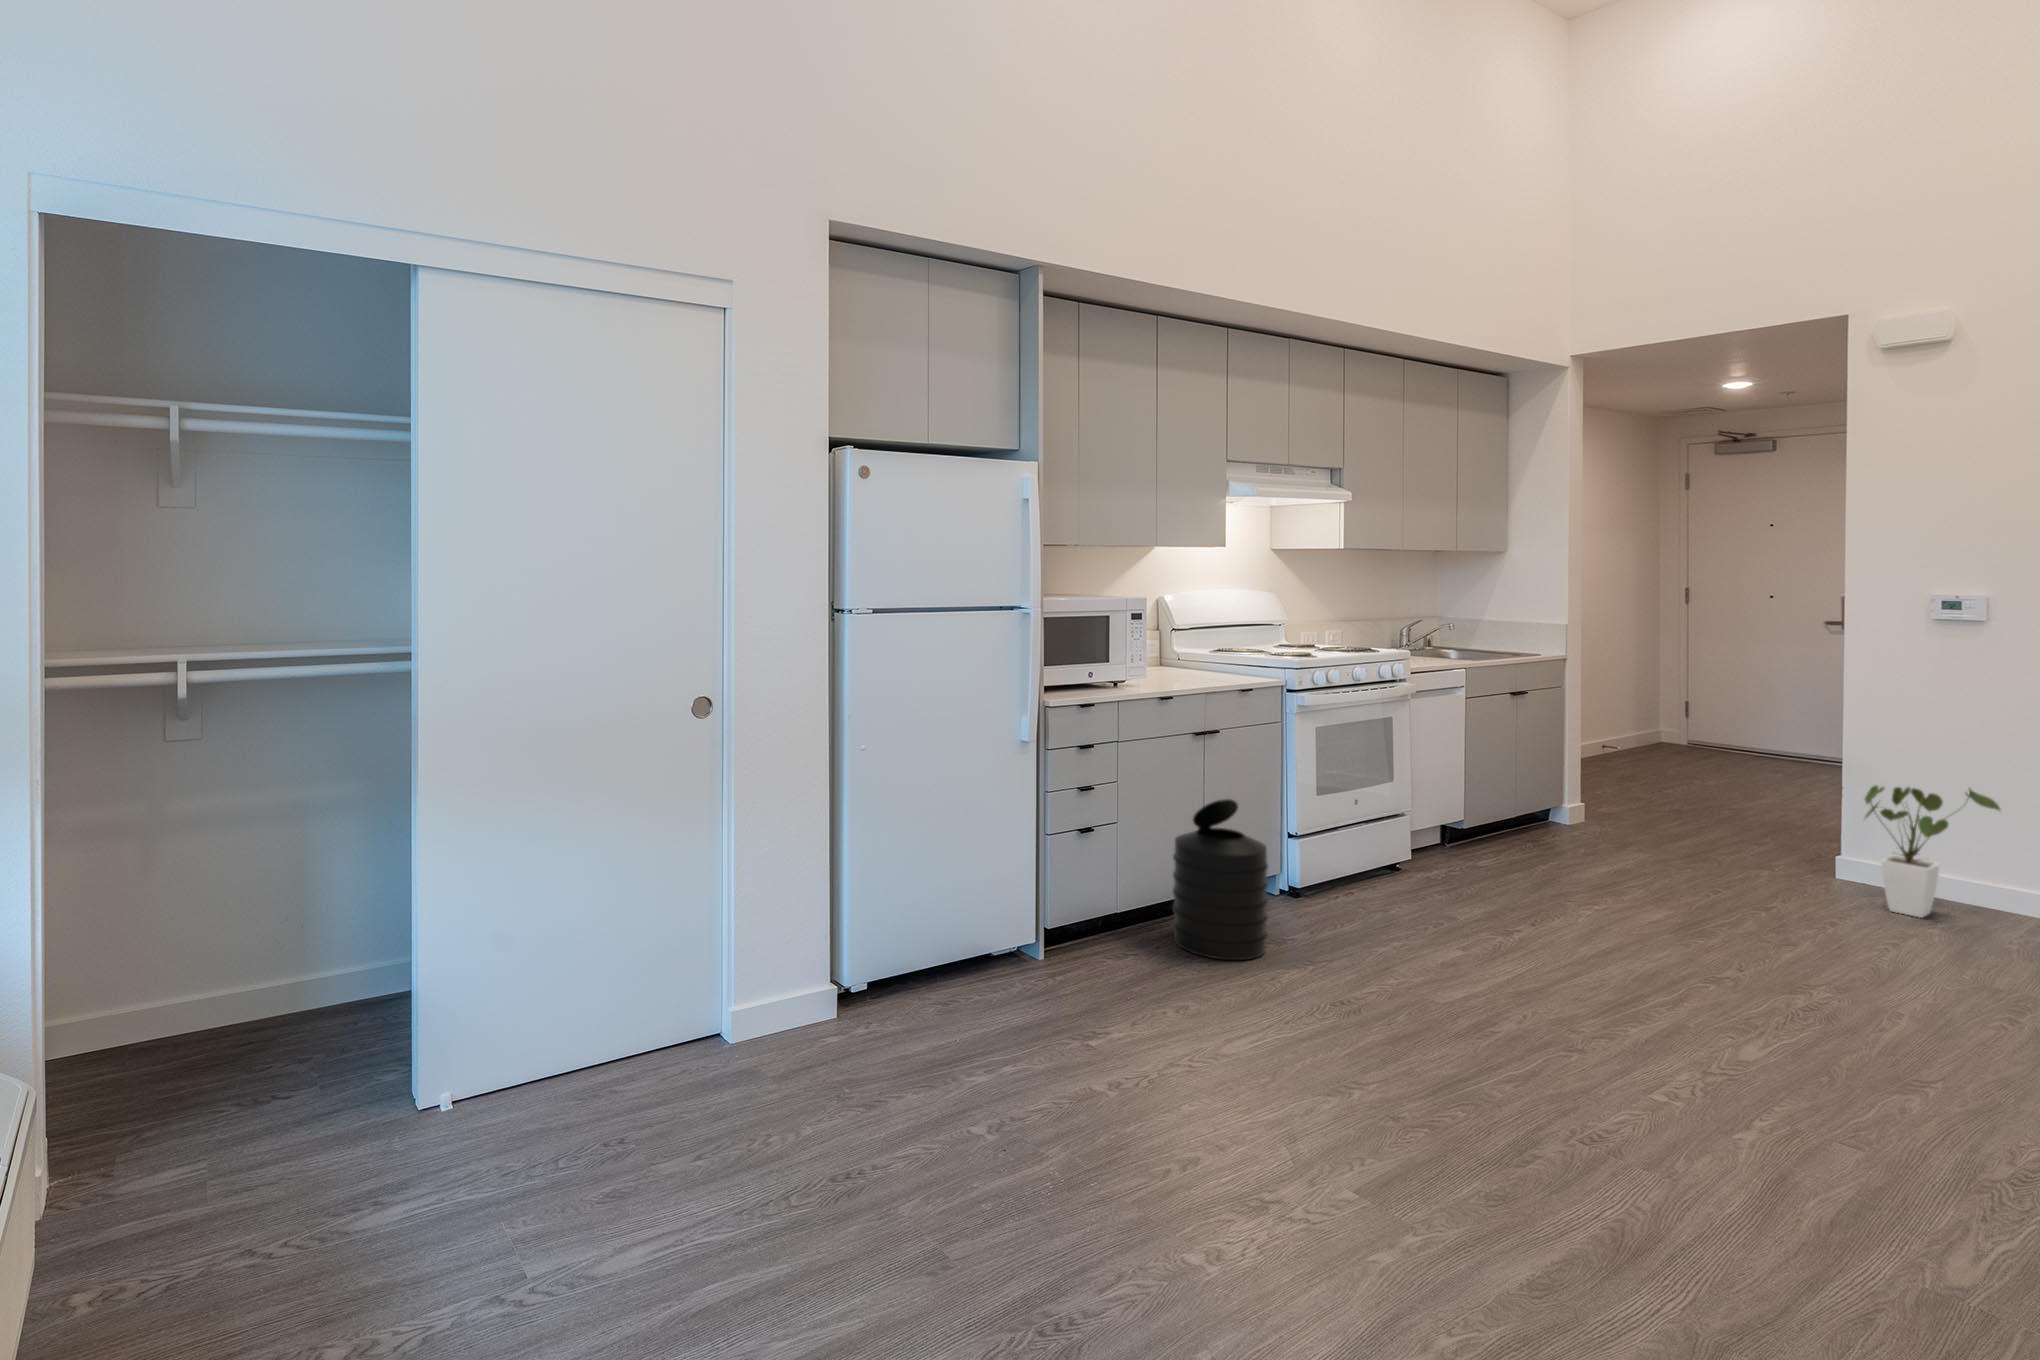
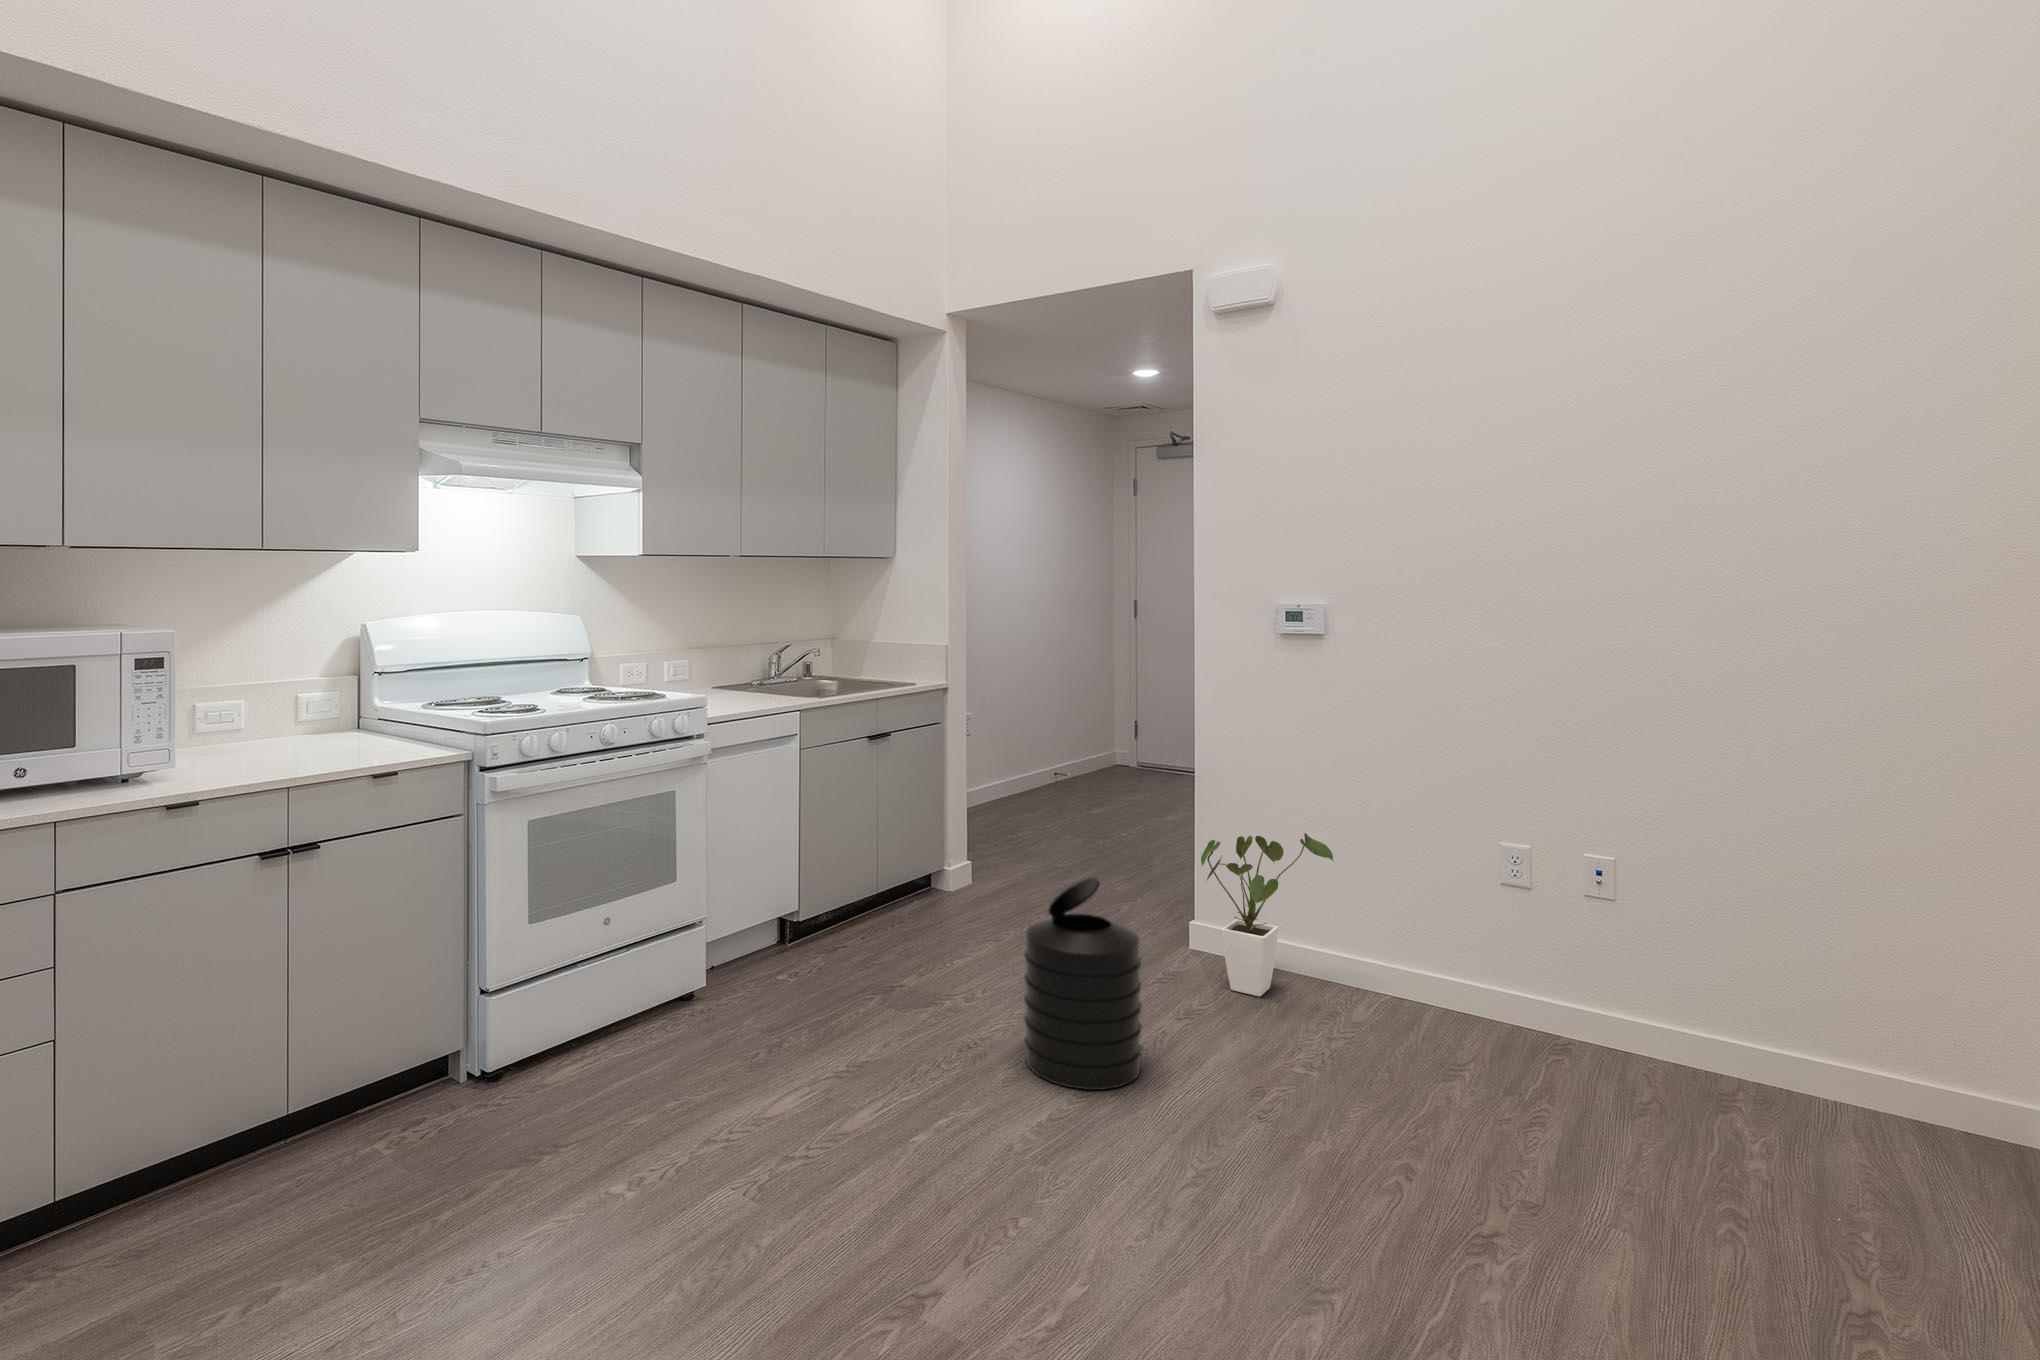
trash can: present [1173,799,1268,960] -> present [1024,878,1142,1090]

